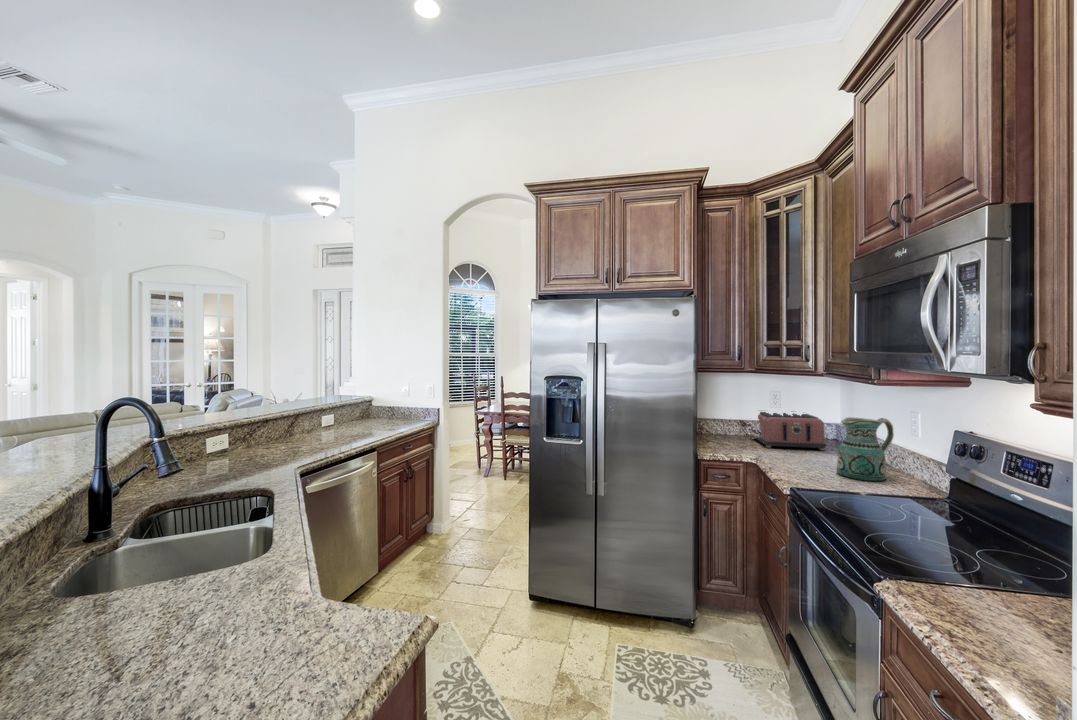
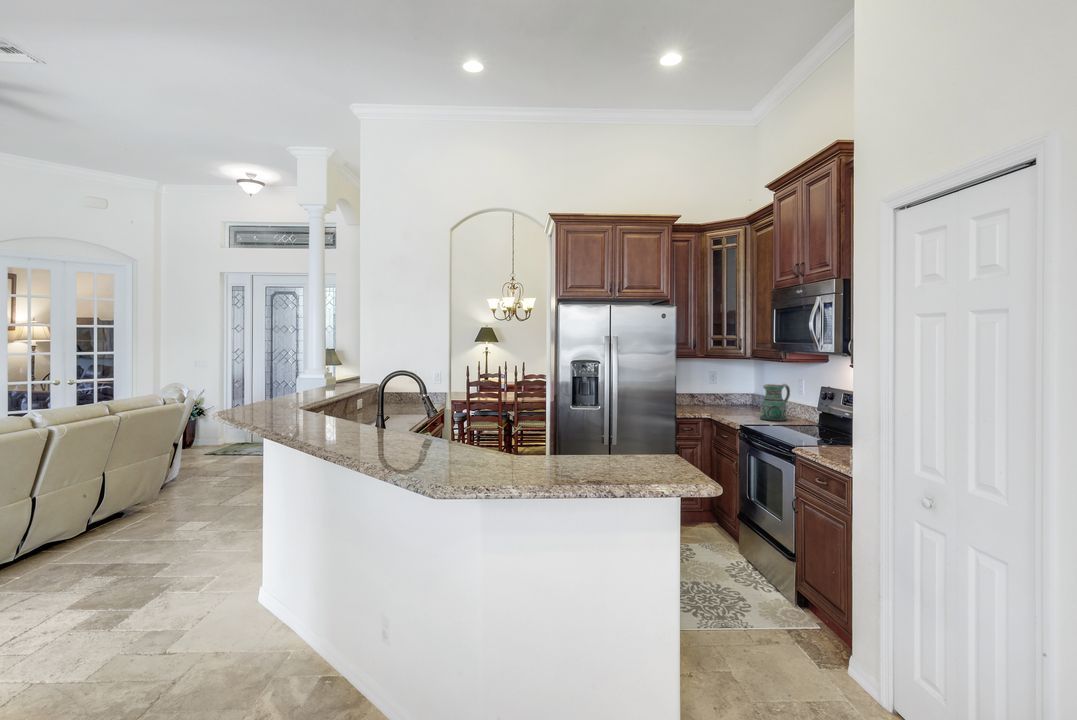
toaster: present [756,412,826,450] -> none [698,385,749,410]

